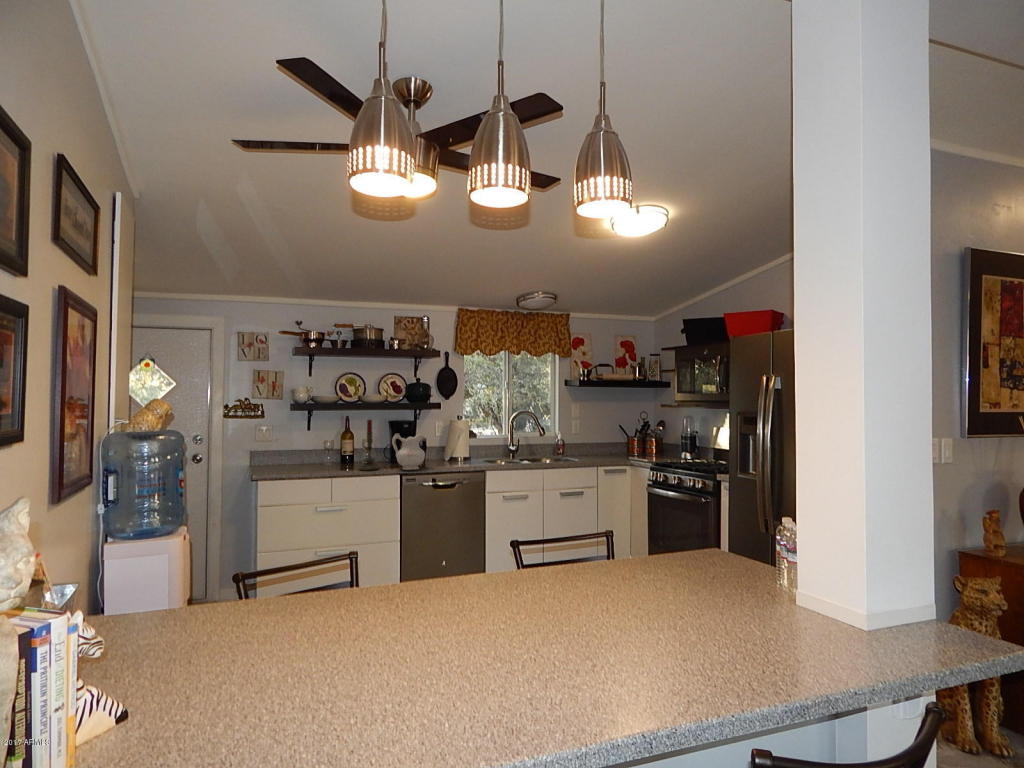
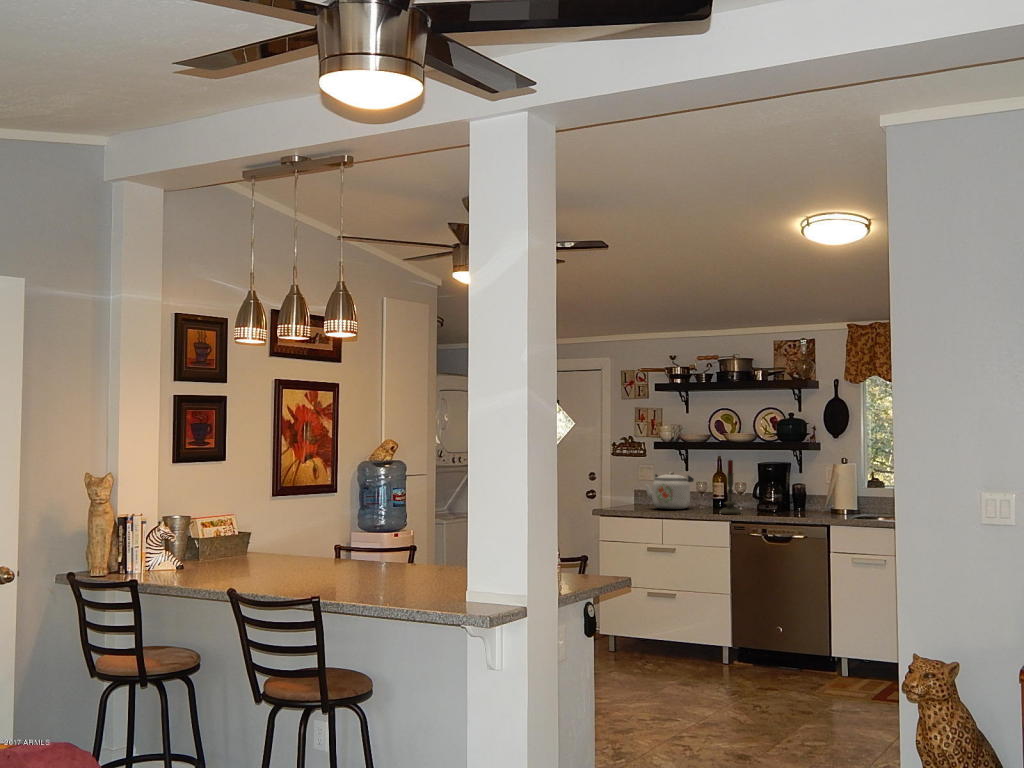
kettle: none [270,432,319,469] -> present [645,472,694,509]
ceramic pitcher: present [392,433,425,470] -> none [750,475,785,516]

